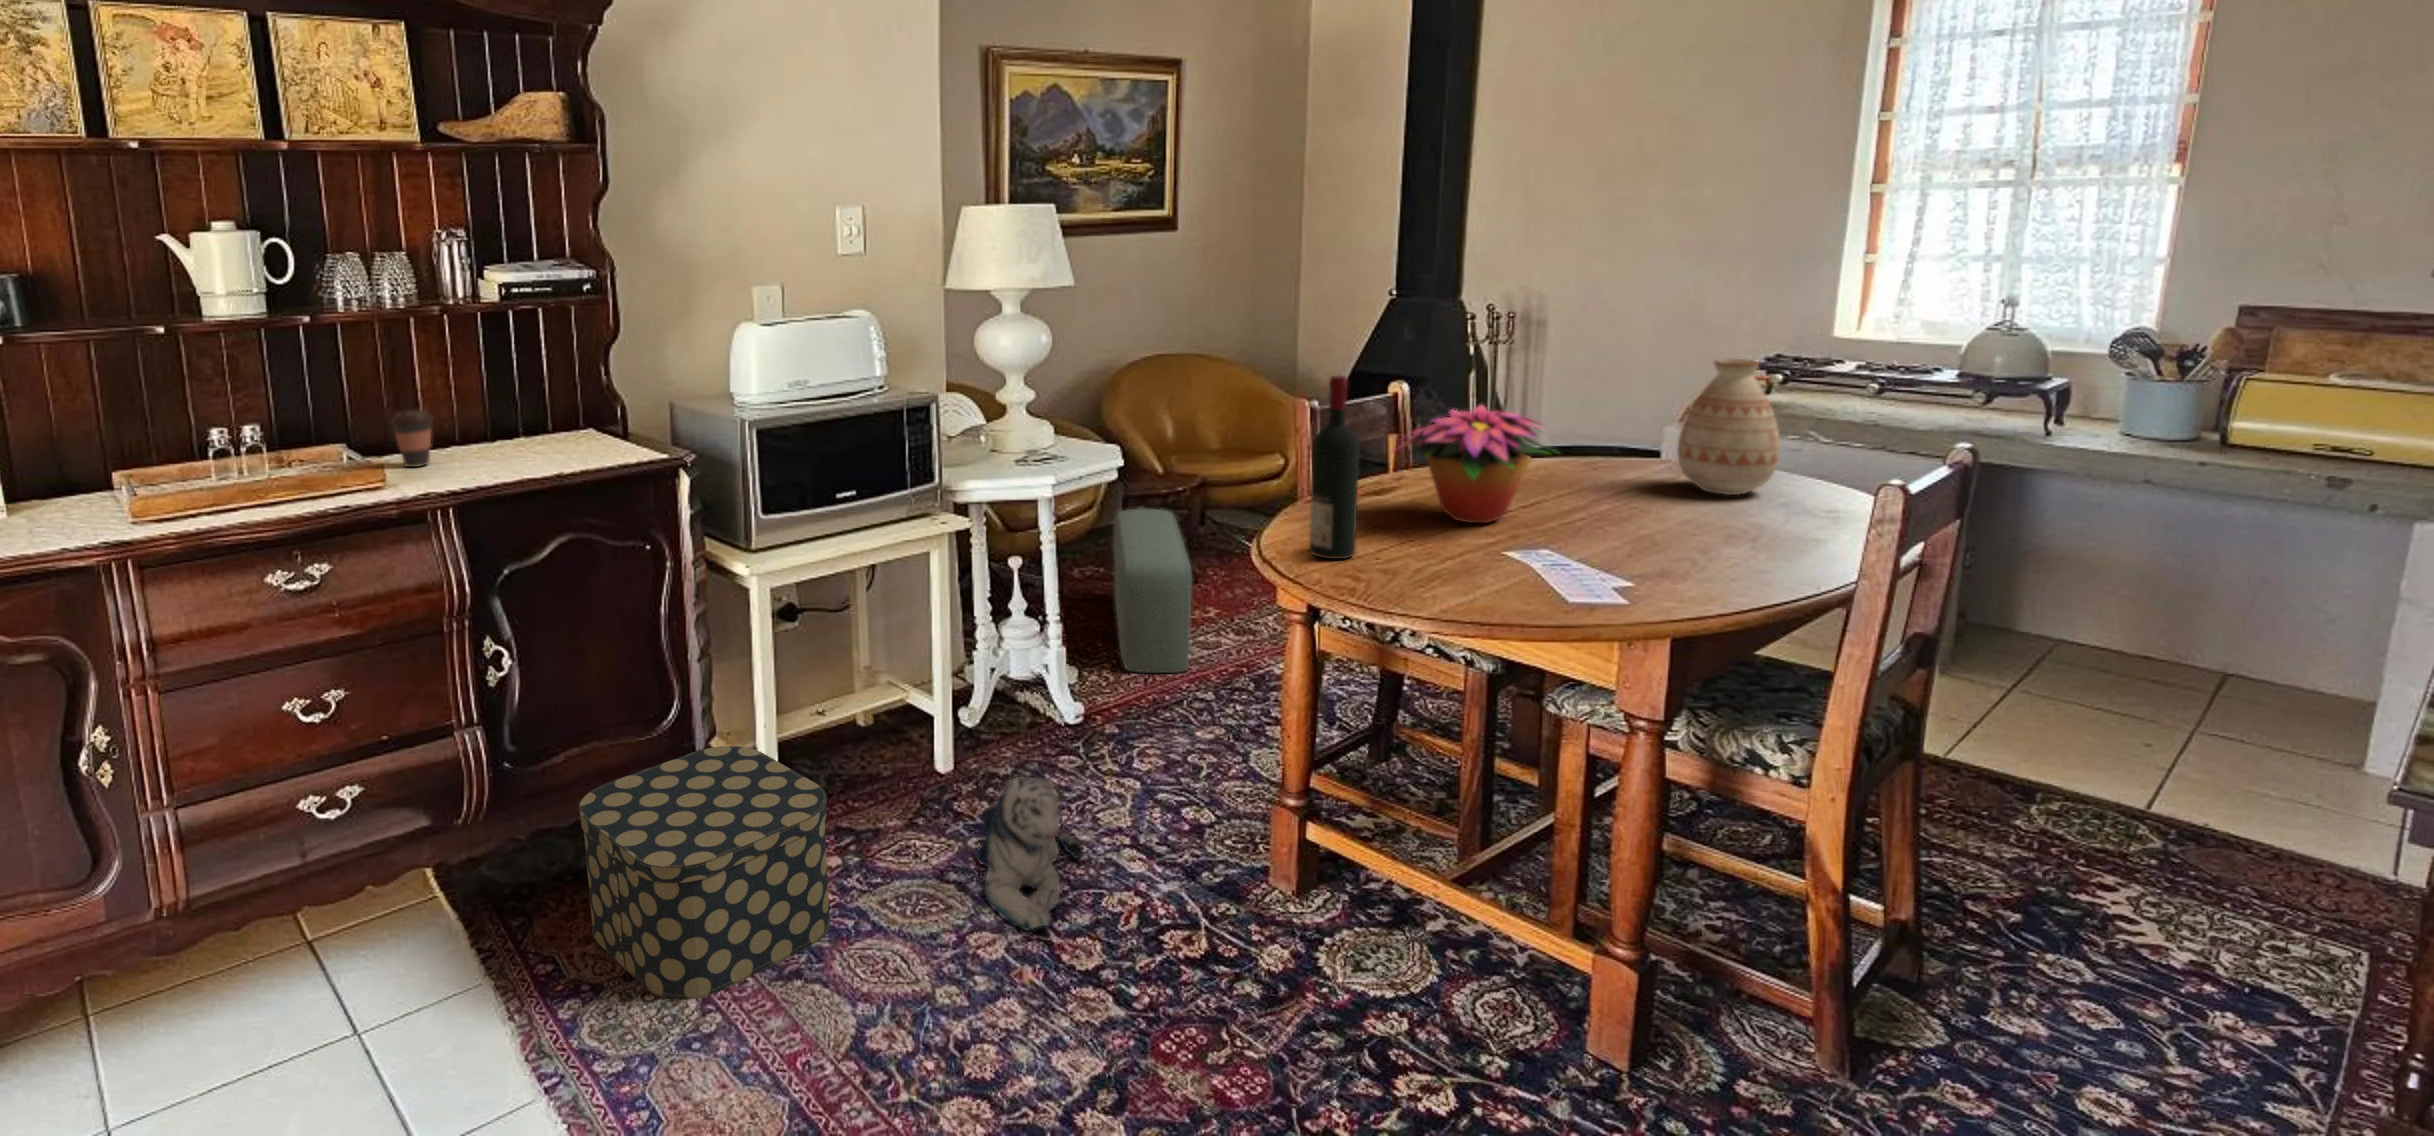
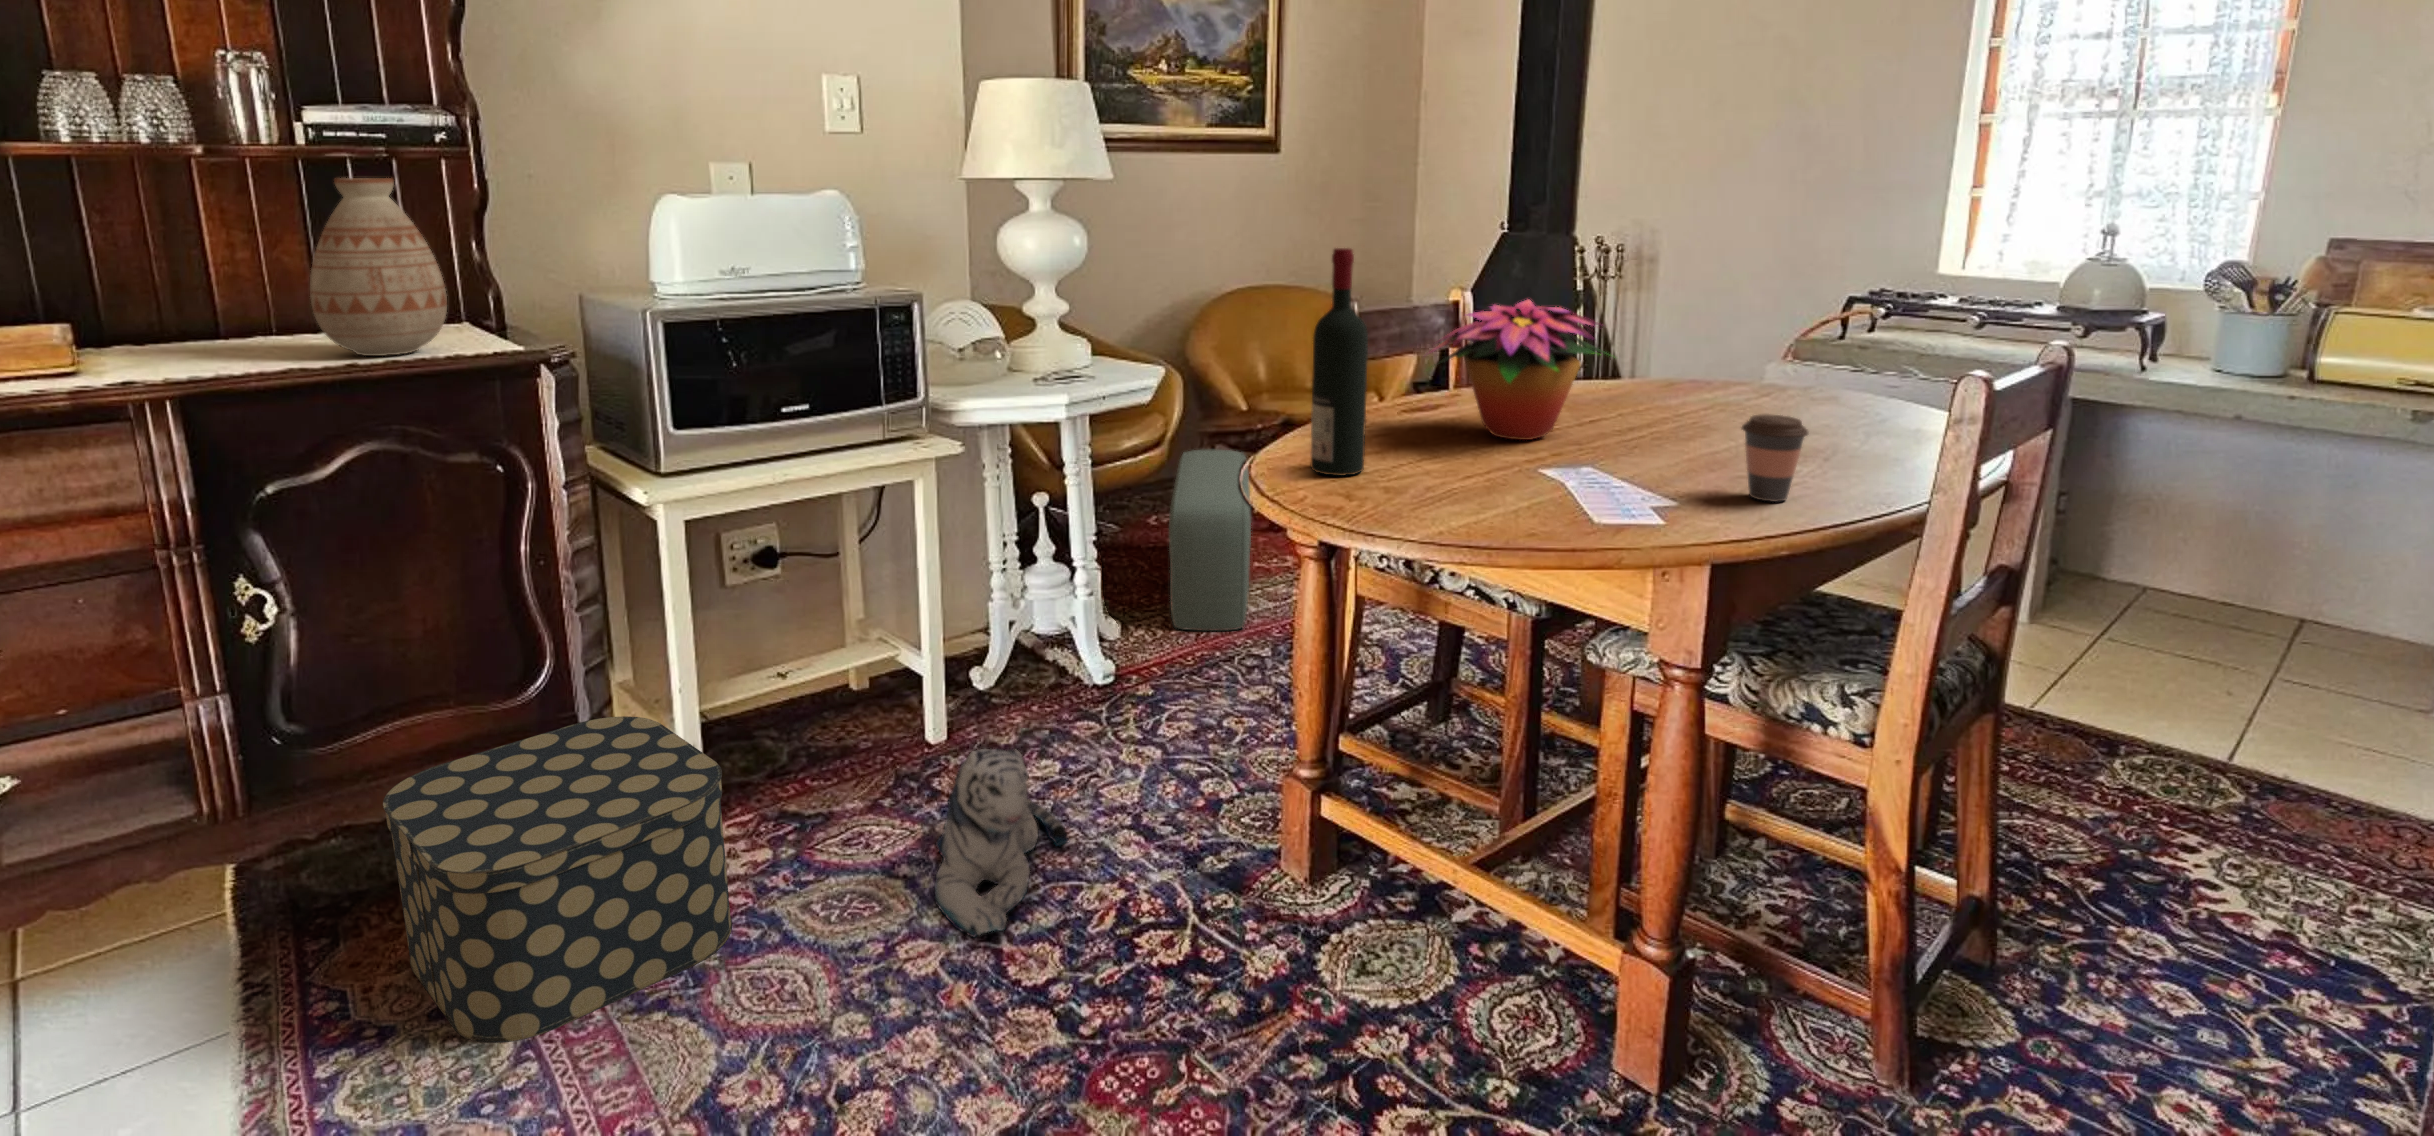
vase: present [1677,359,1780,495] -> present [310,178,447,356]
coffee cup: present [391,410,433,467] -> present [1742,414,1808,502]

